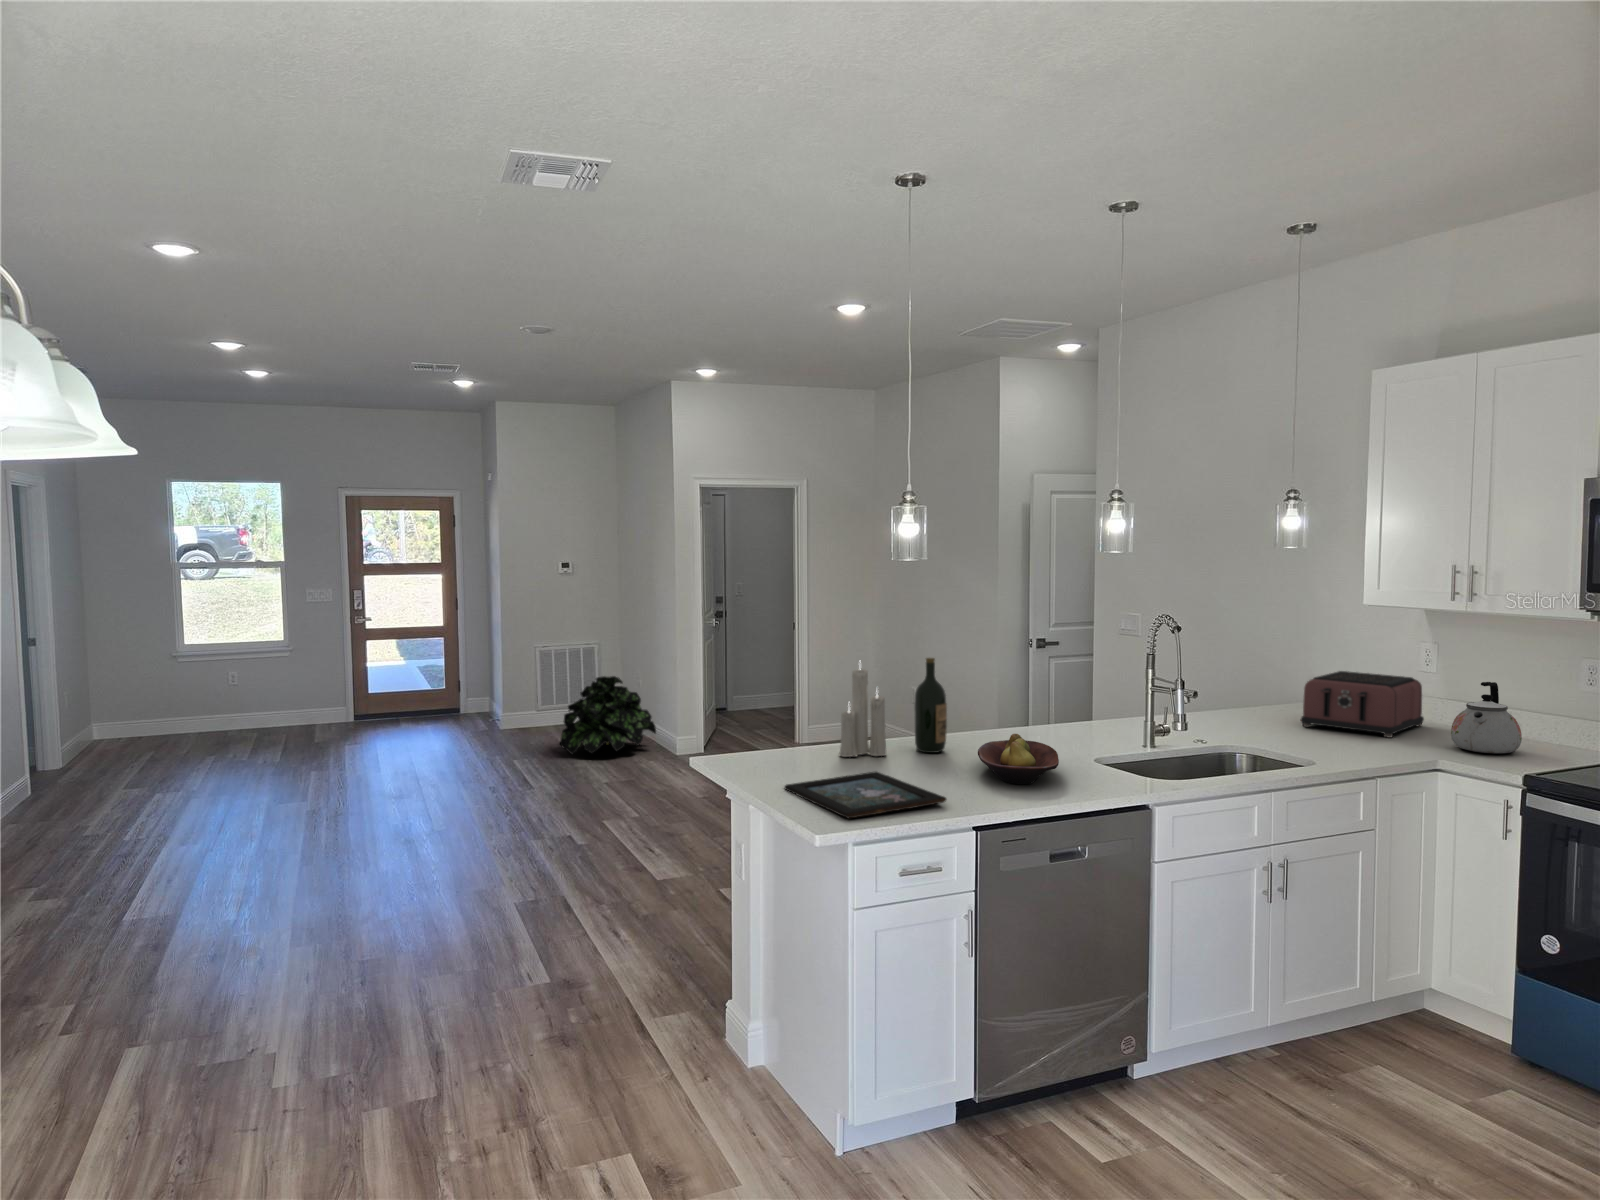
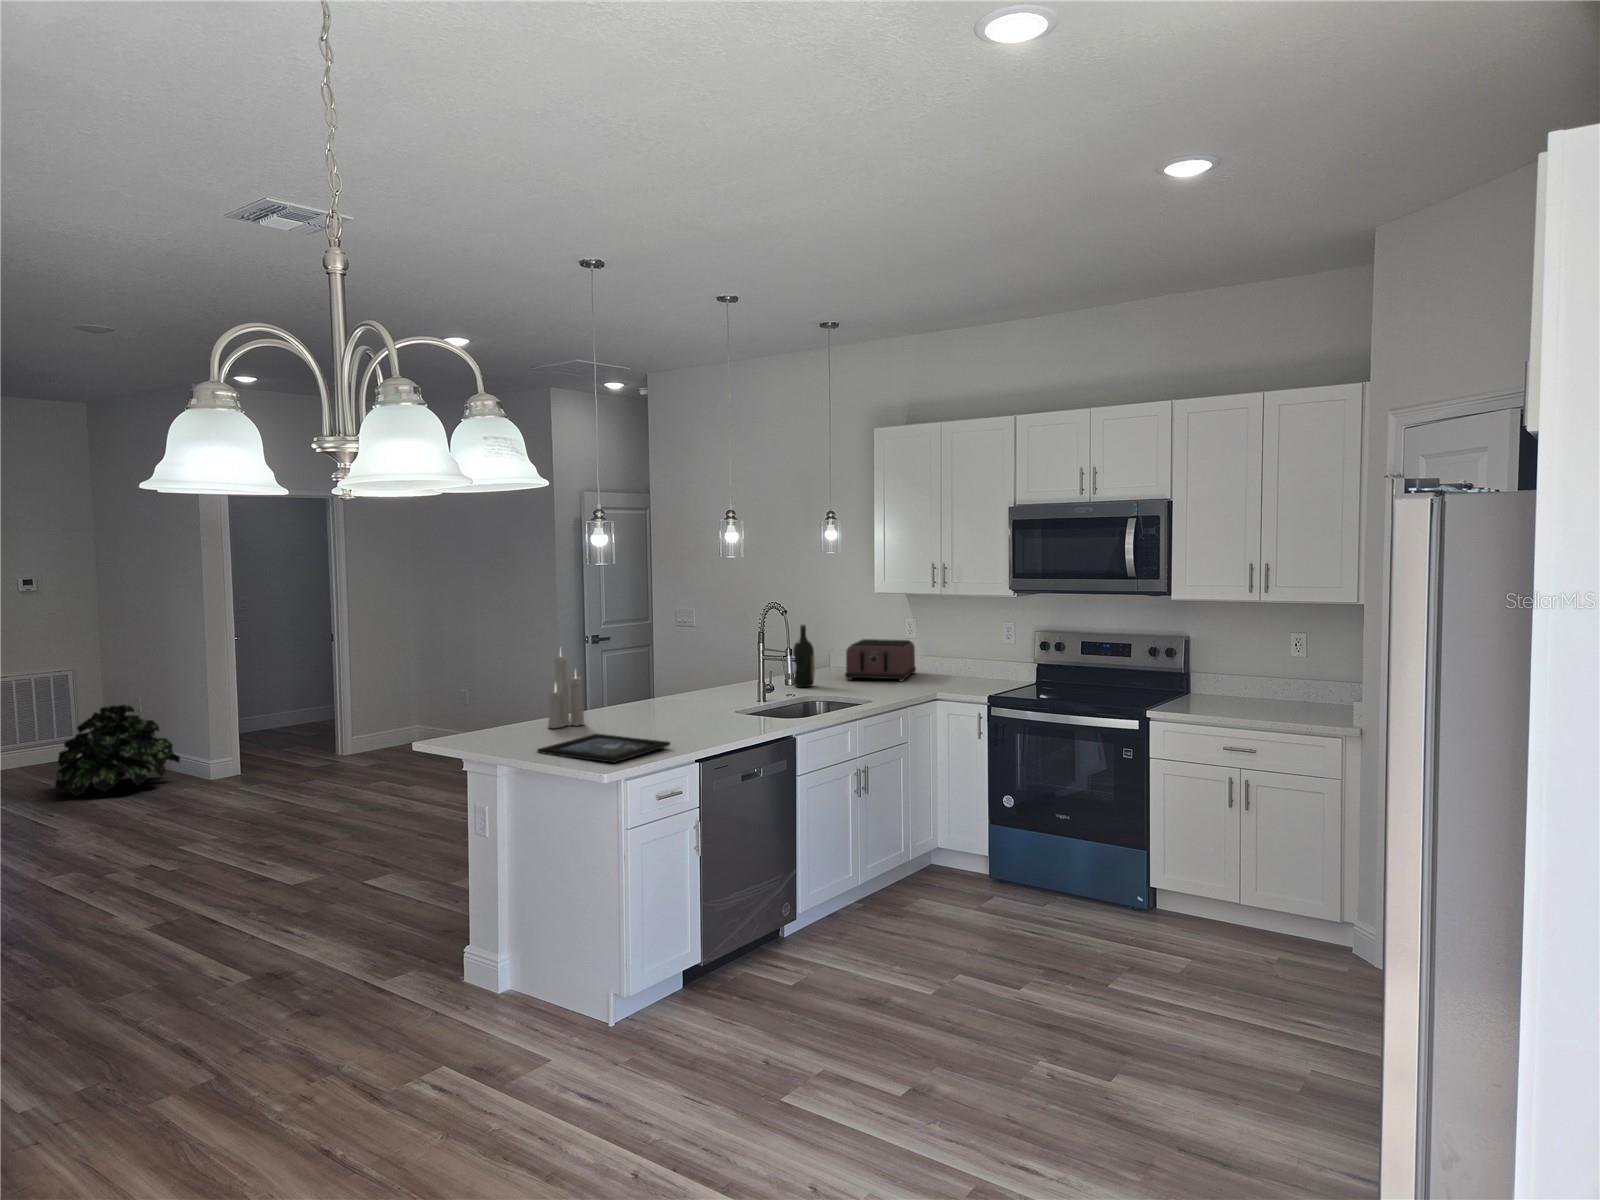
wine bottle: present [914,658,947,753] -> present [793,625,814,687]
kettle: present [1451,682,1522,754] -> none [941,638,980,684]
fruit bowl: present [978,734,1059,784] -> none [660,696,728,731]

